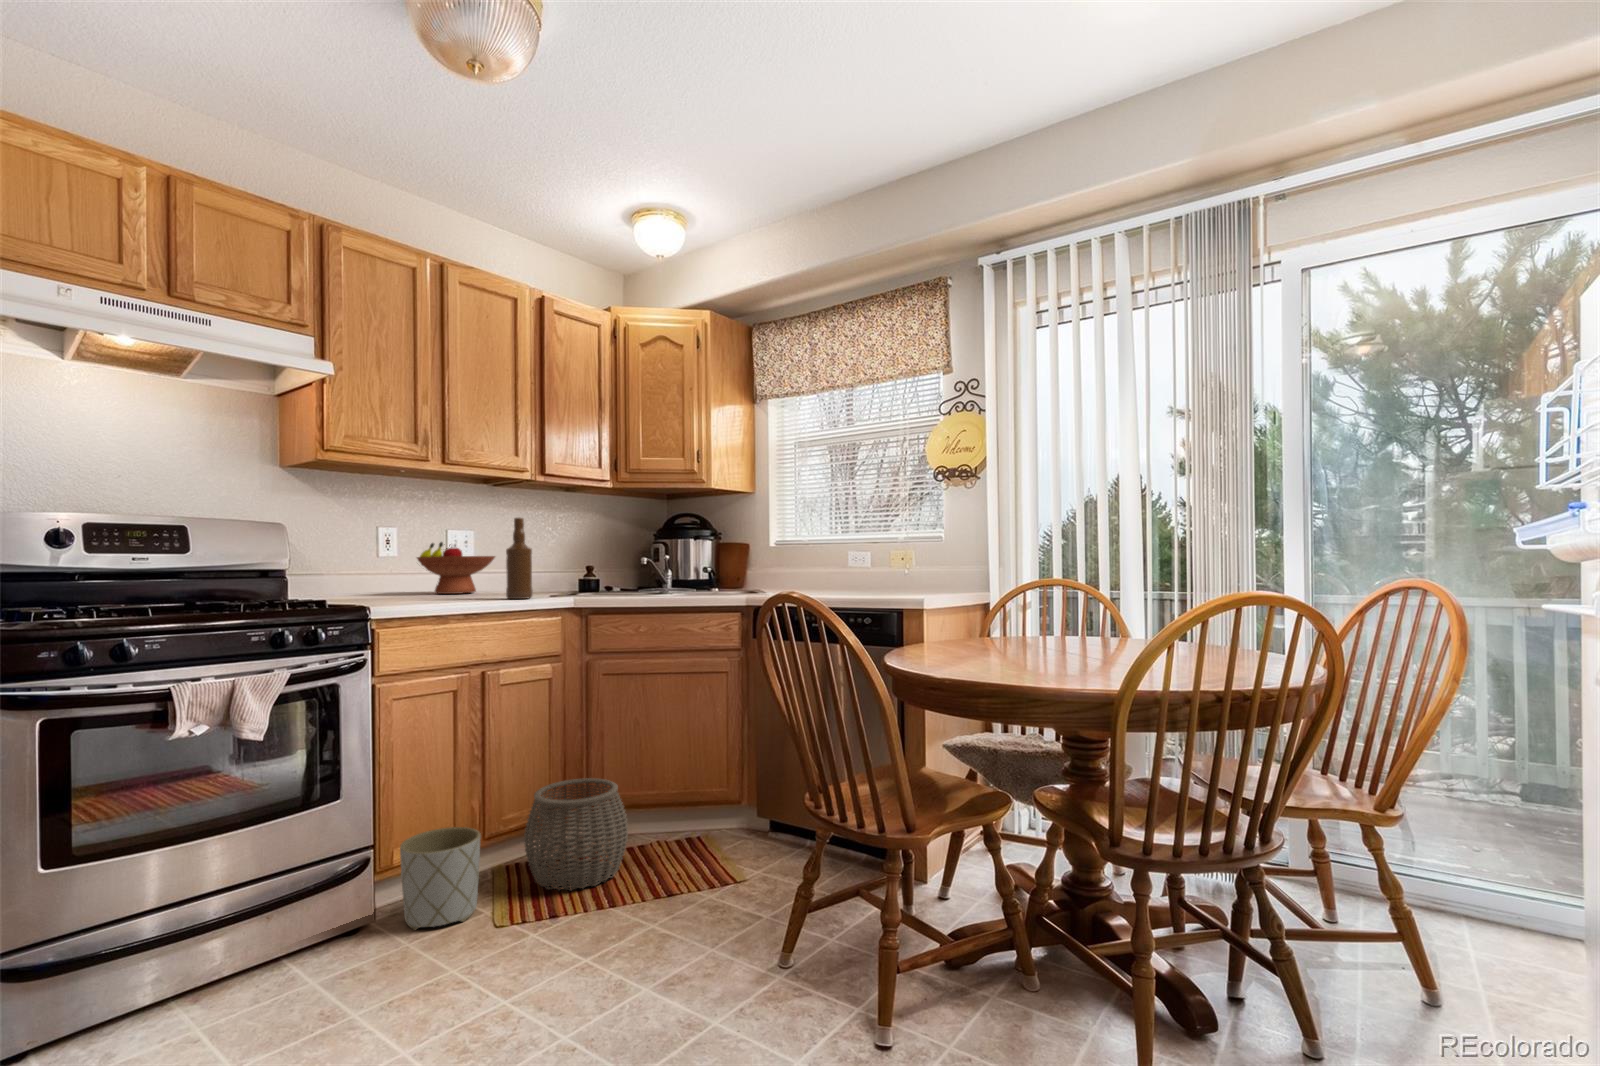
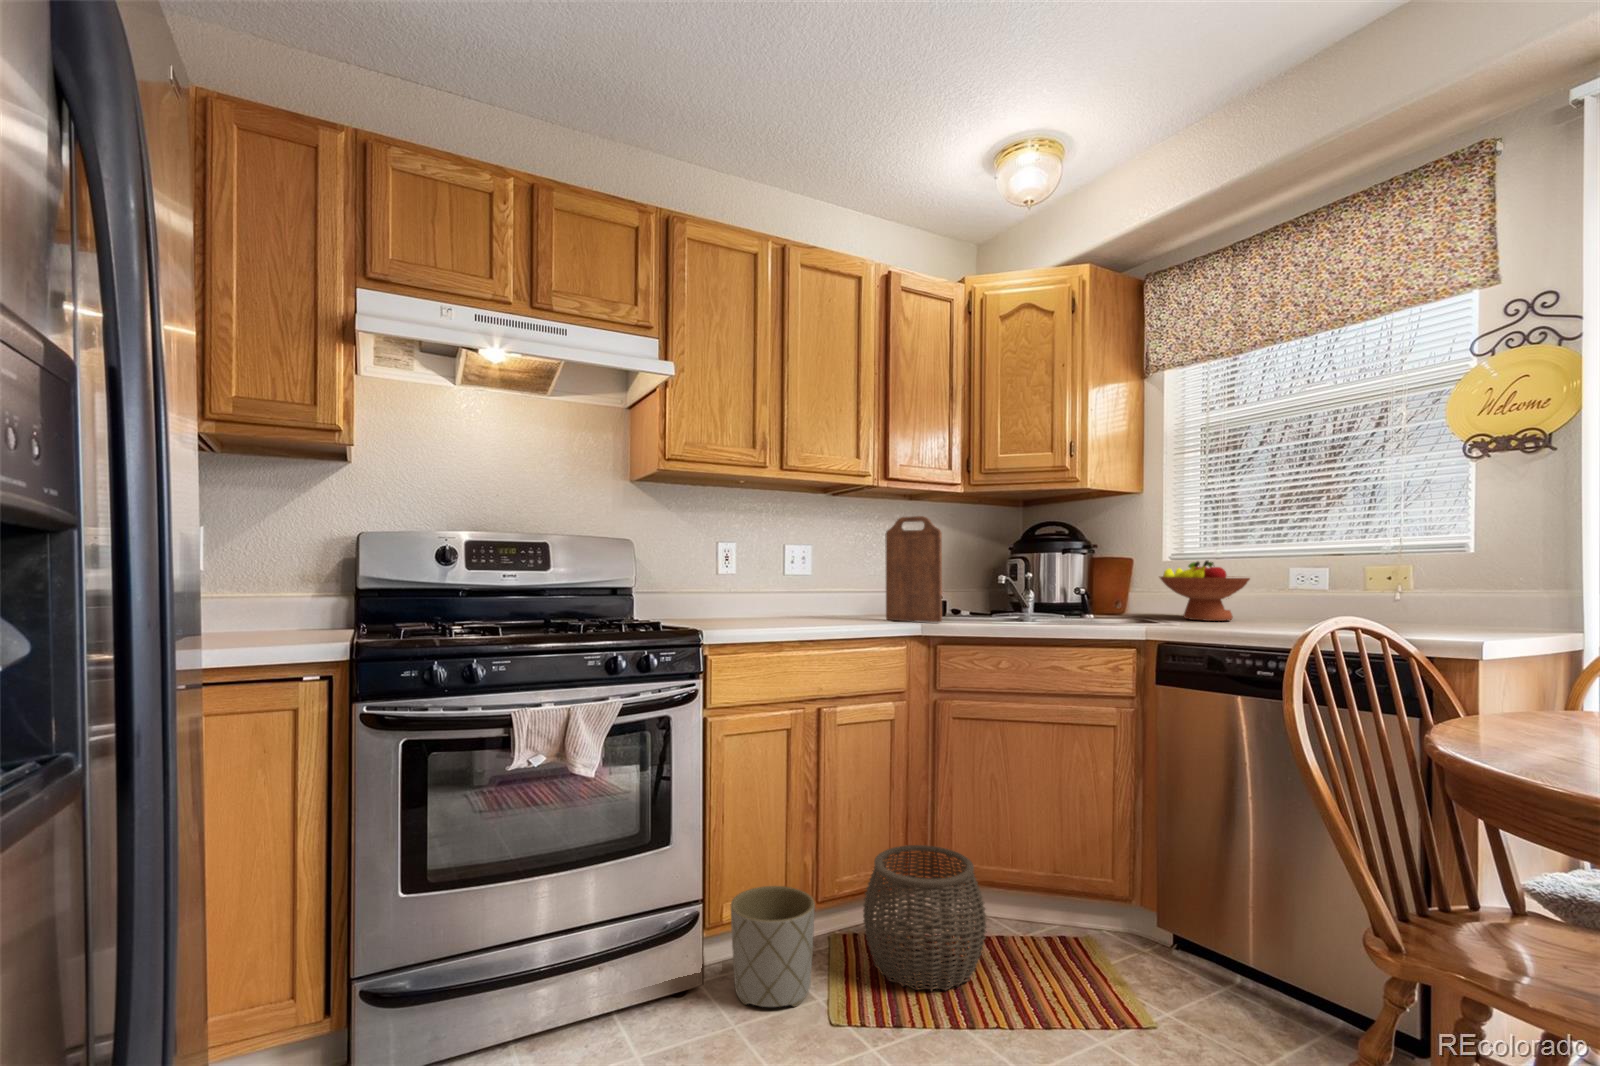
cutting board: none [543,507,593,596] -> present [885,516,942,622]
bottle: present [506,517,533,599] -> none [845,530,874,625]
fruit bowl: present [417,542,495,594] -> present [1160,560,1250,621]

